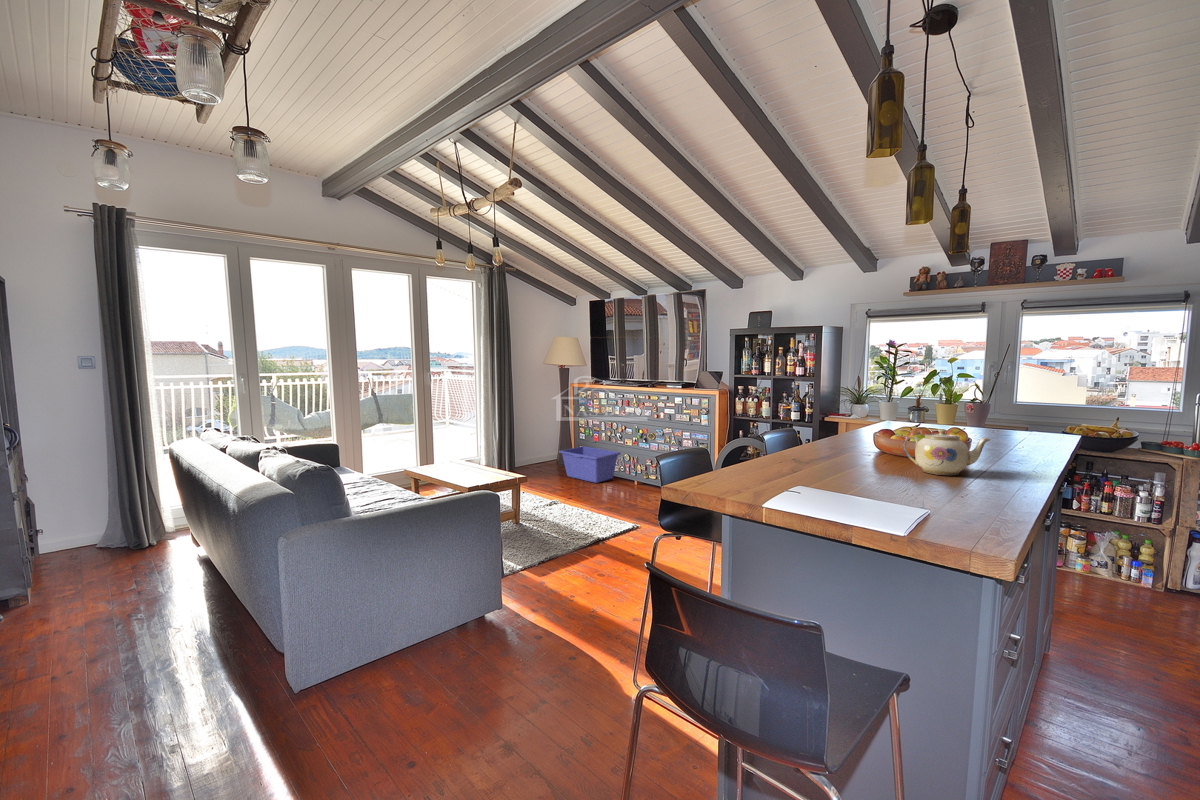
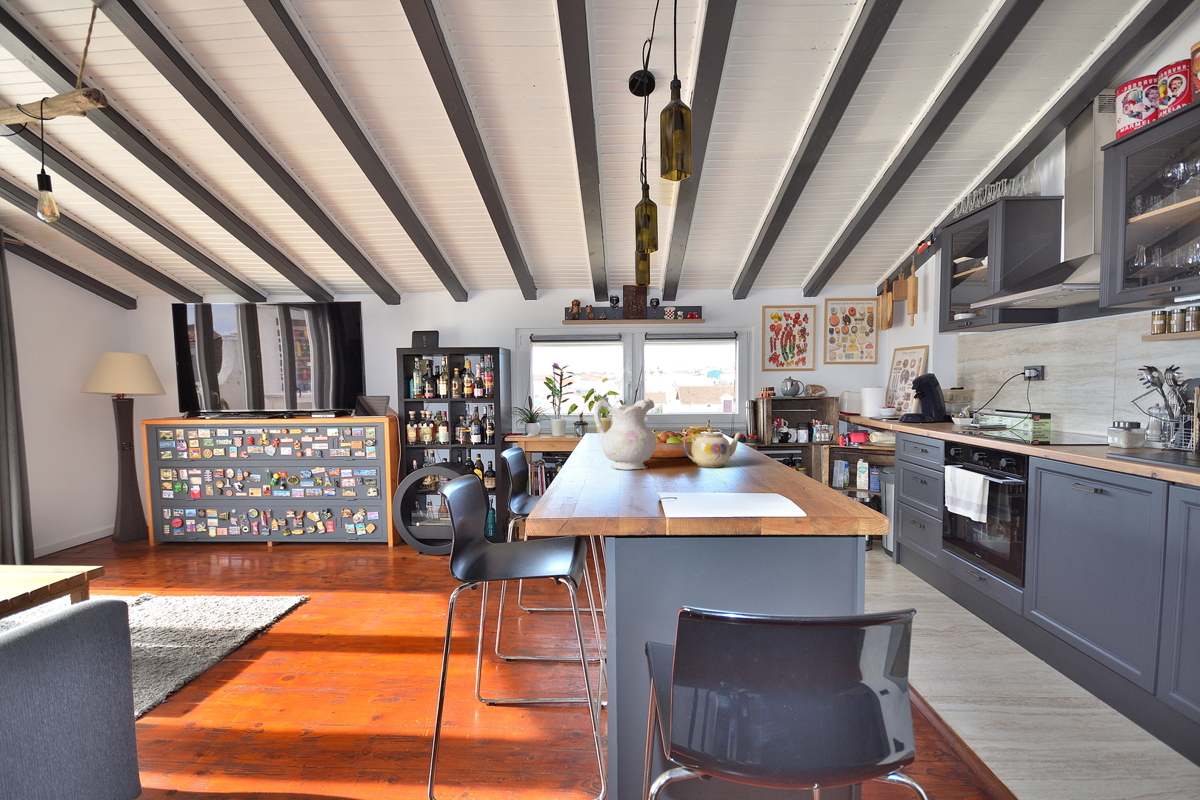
ceramic pitcher: none [802,388,872,465] -> present [594,398,656,470]
storage bin: present [559,446,621,483] -> none [129,508,244,557]

